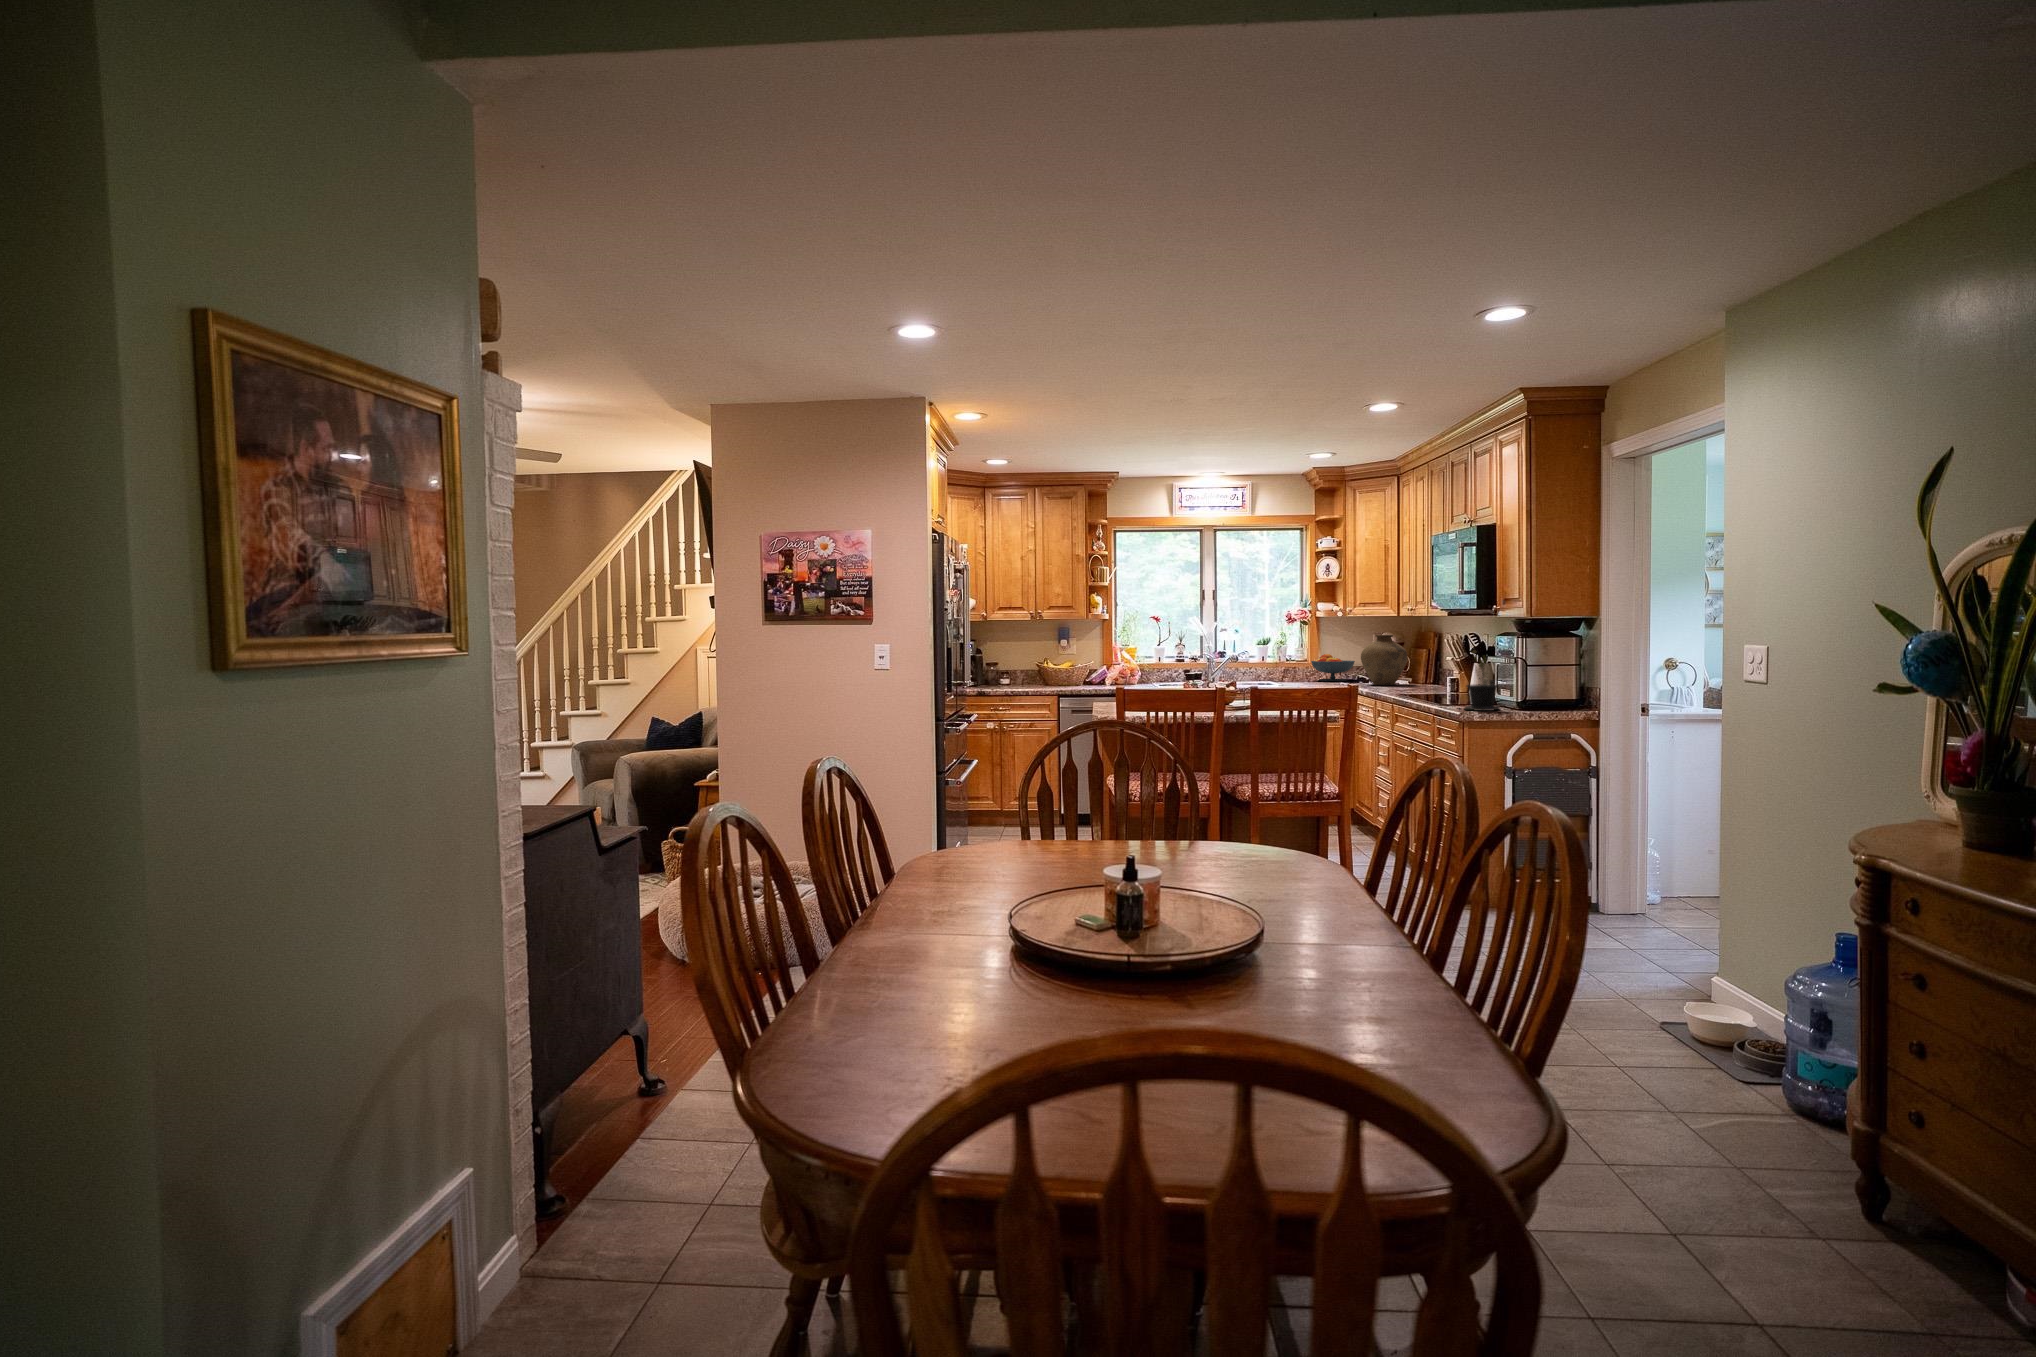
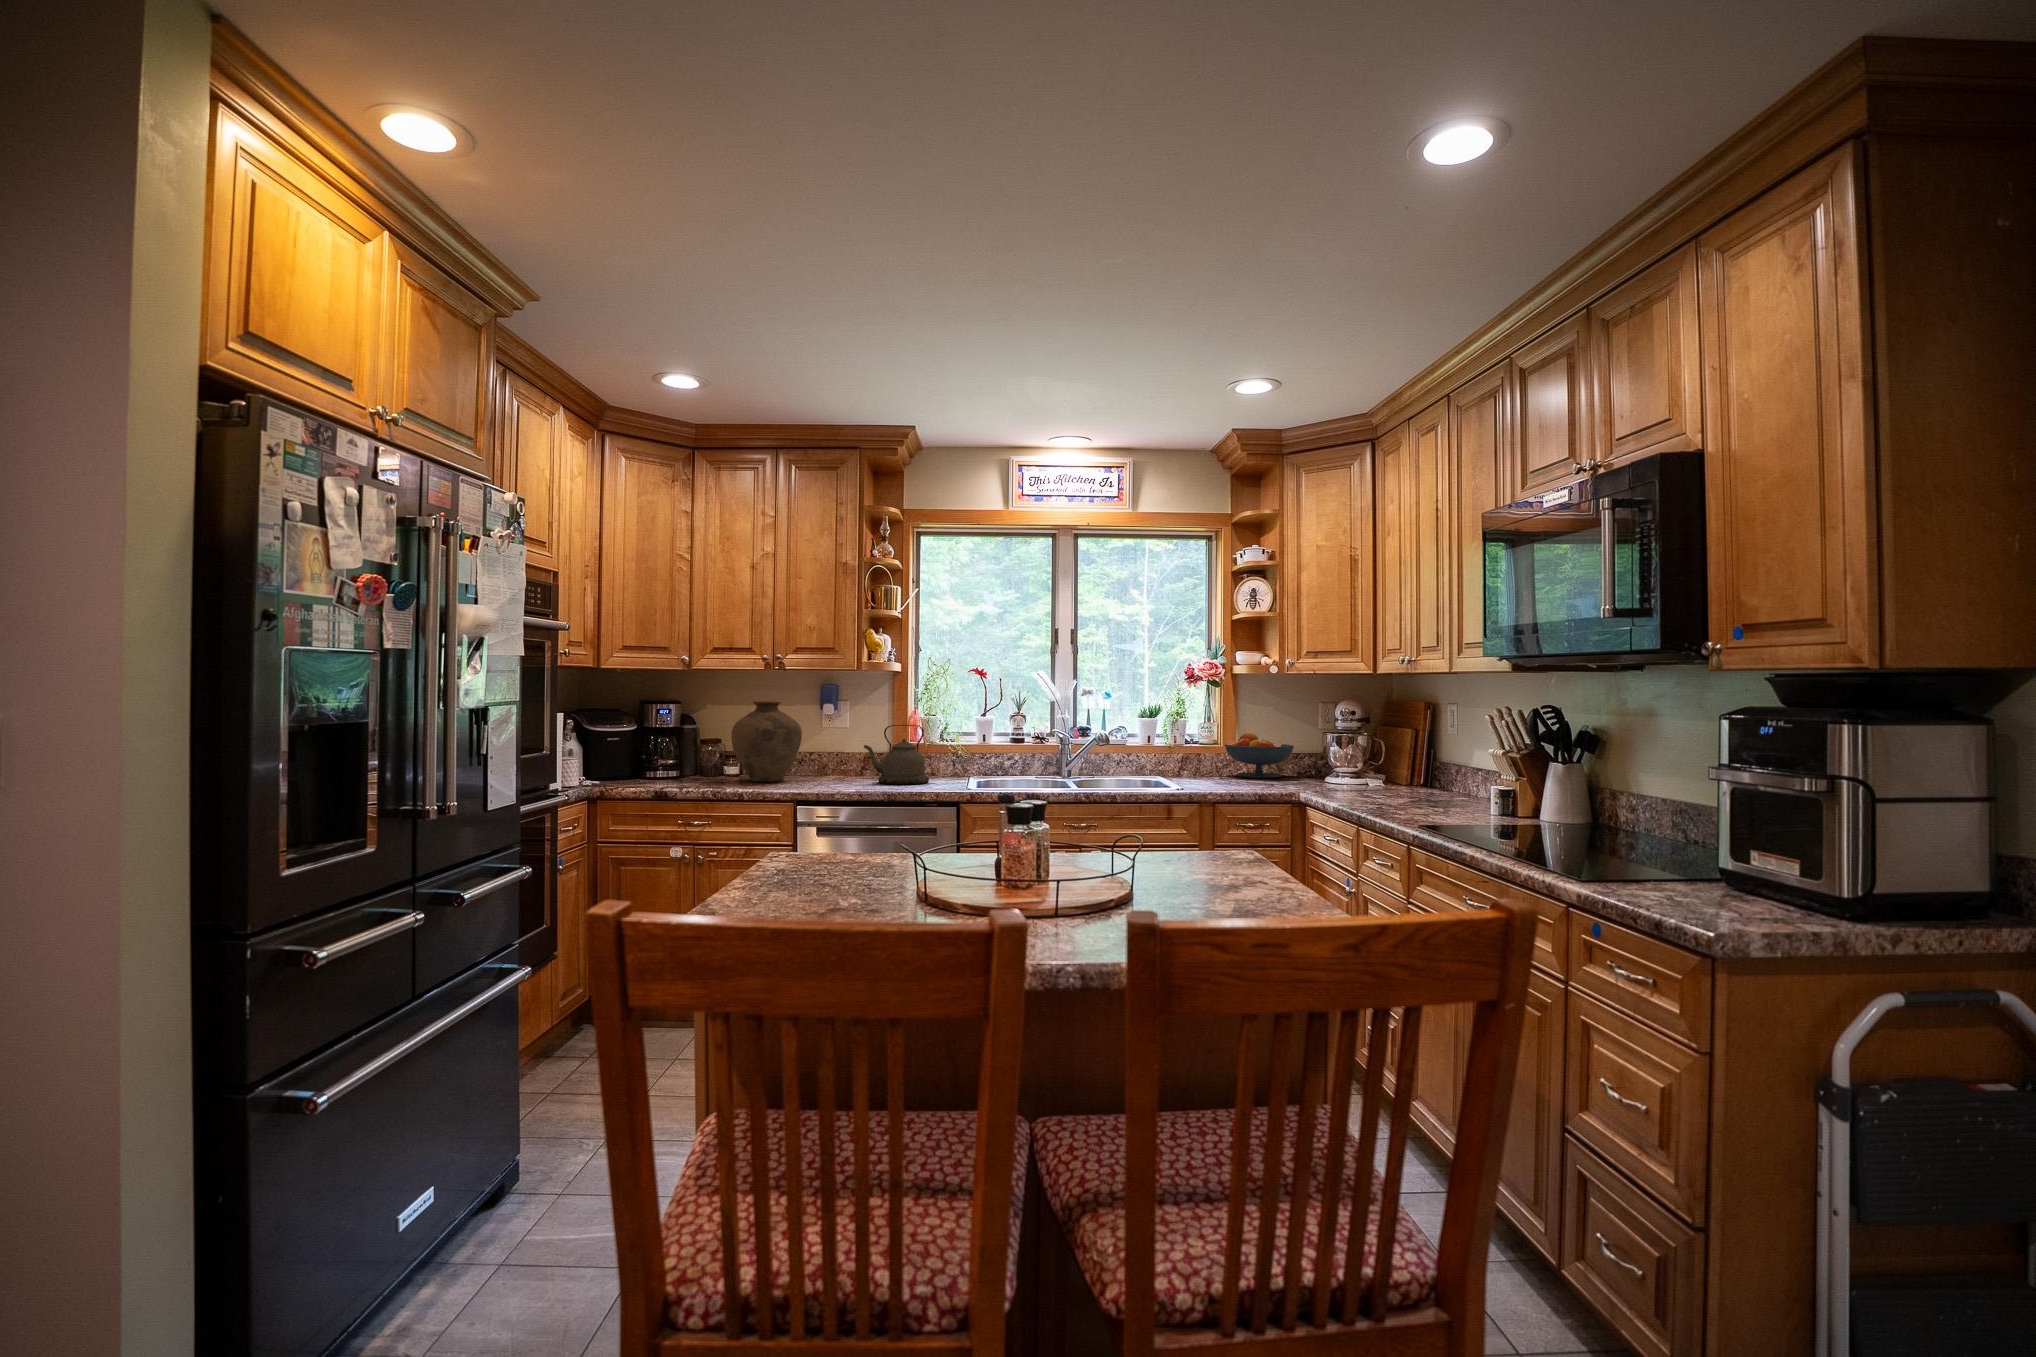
vase: present [1361,635,1407,685] -> present [731,701,802,782]
kettle: none [1092,651,1130,686] -> present [864,725,929,784]
potted plant: present [1464,651,1500,711] -> none [1625,750,1754,908]

